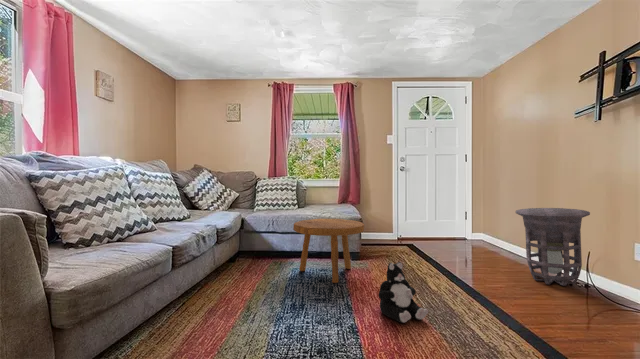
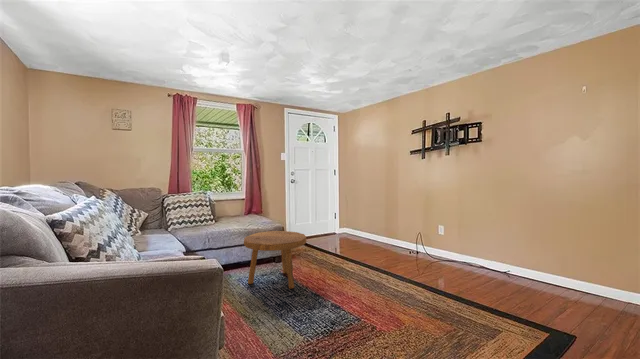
side table: present [516,208,590,286] -> none [393,209,434,259]
plush toy: present [379,262,428,323] -> none [350,263,388,308]

